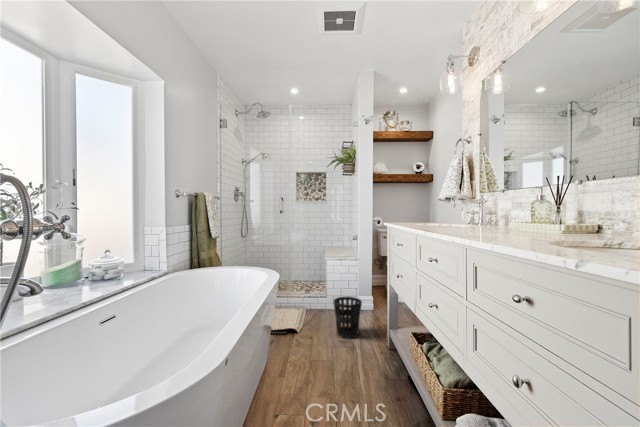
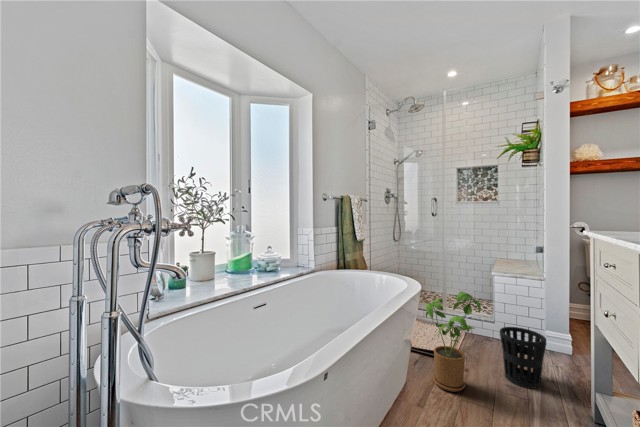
house plant: none [282,274,325,356] -> present [426,292,483,392]

